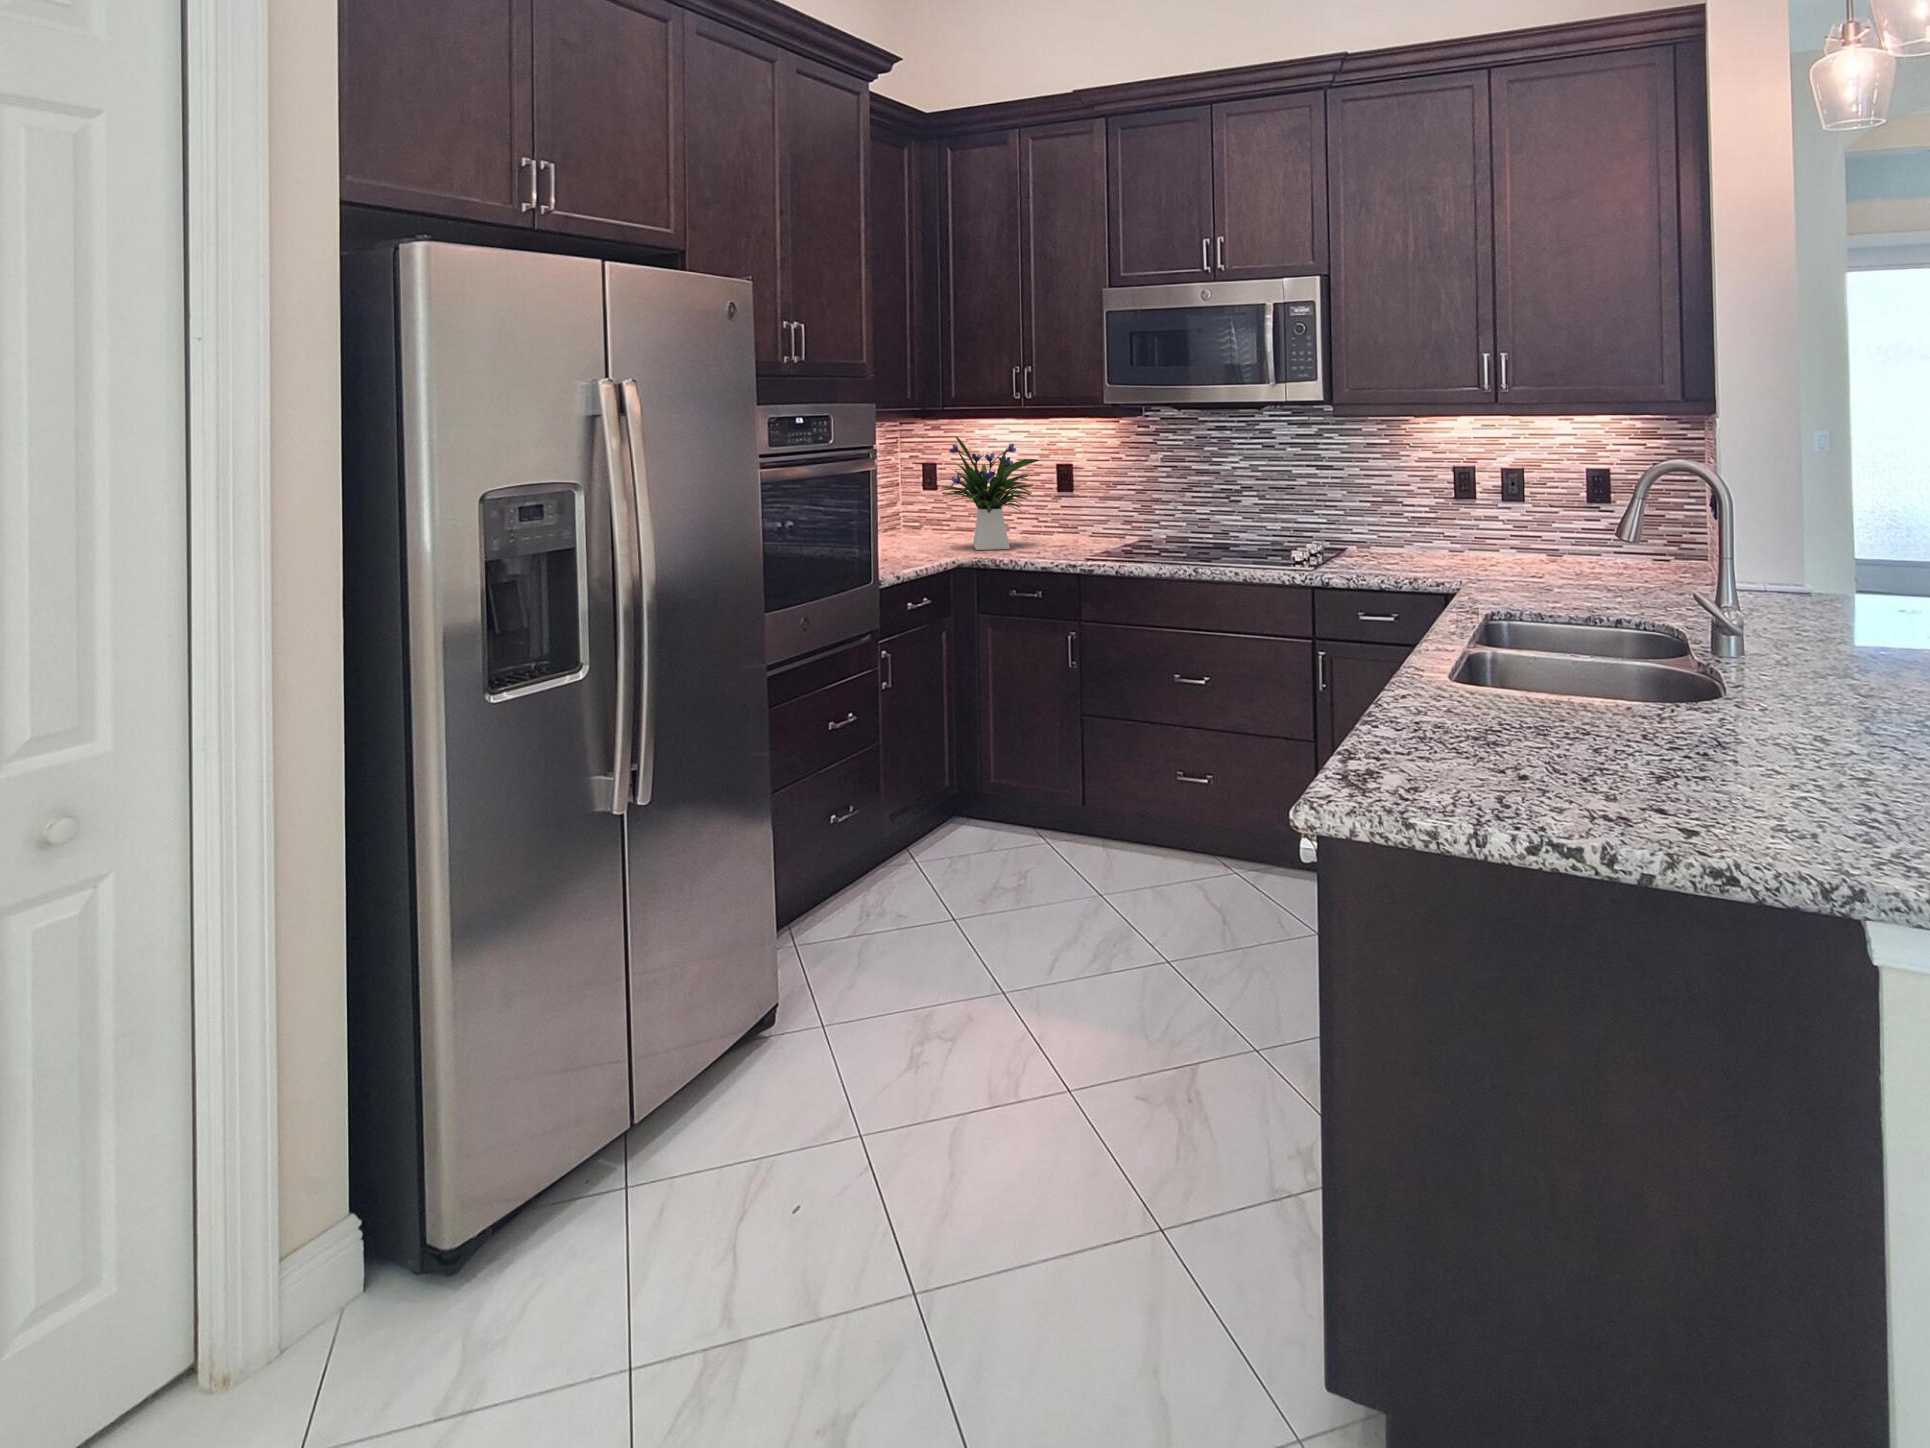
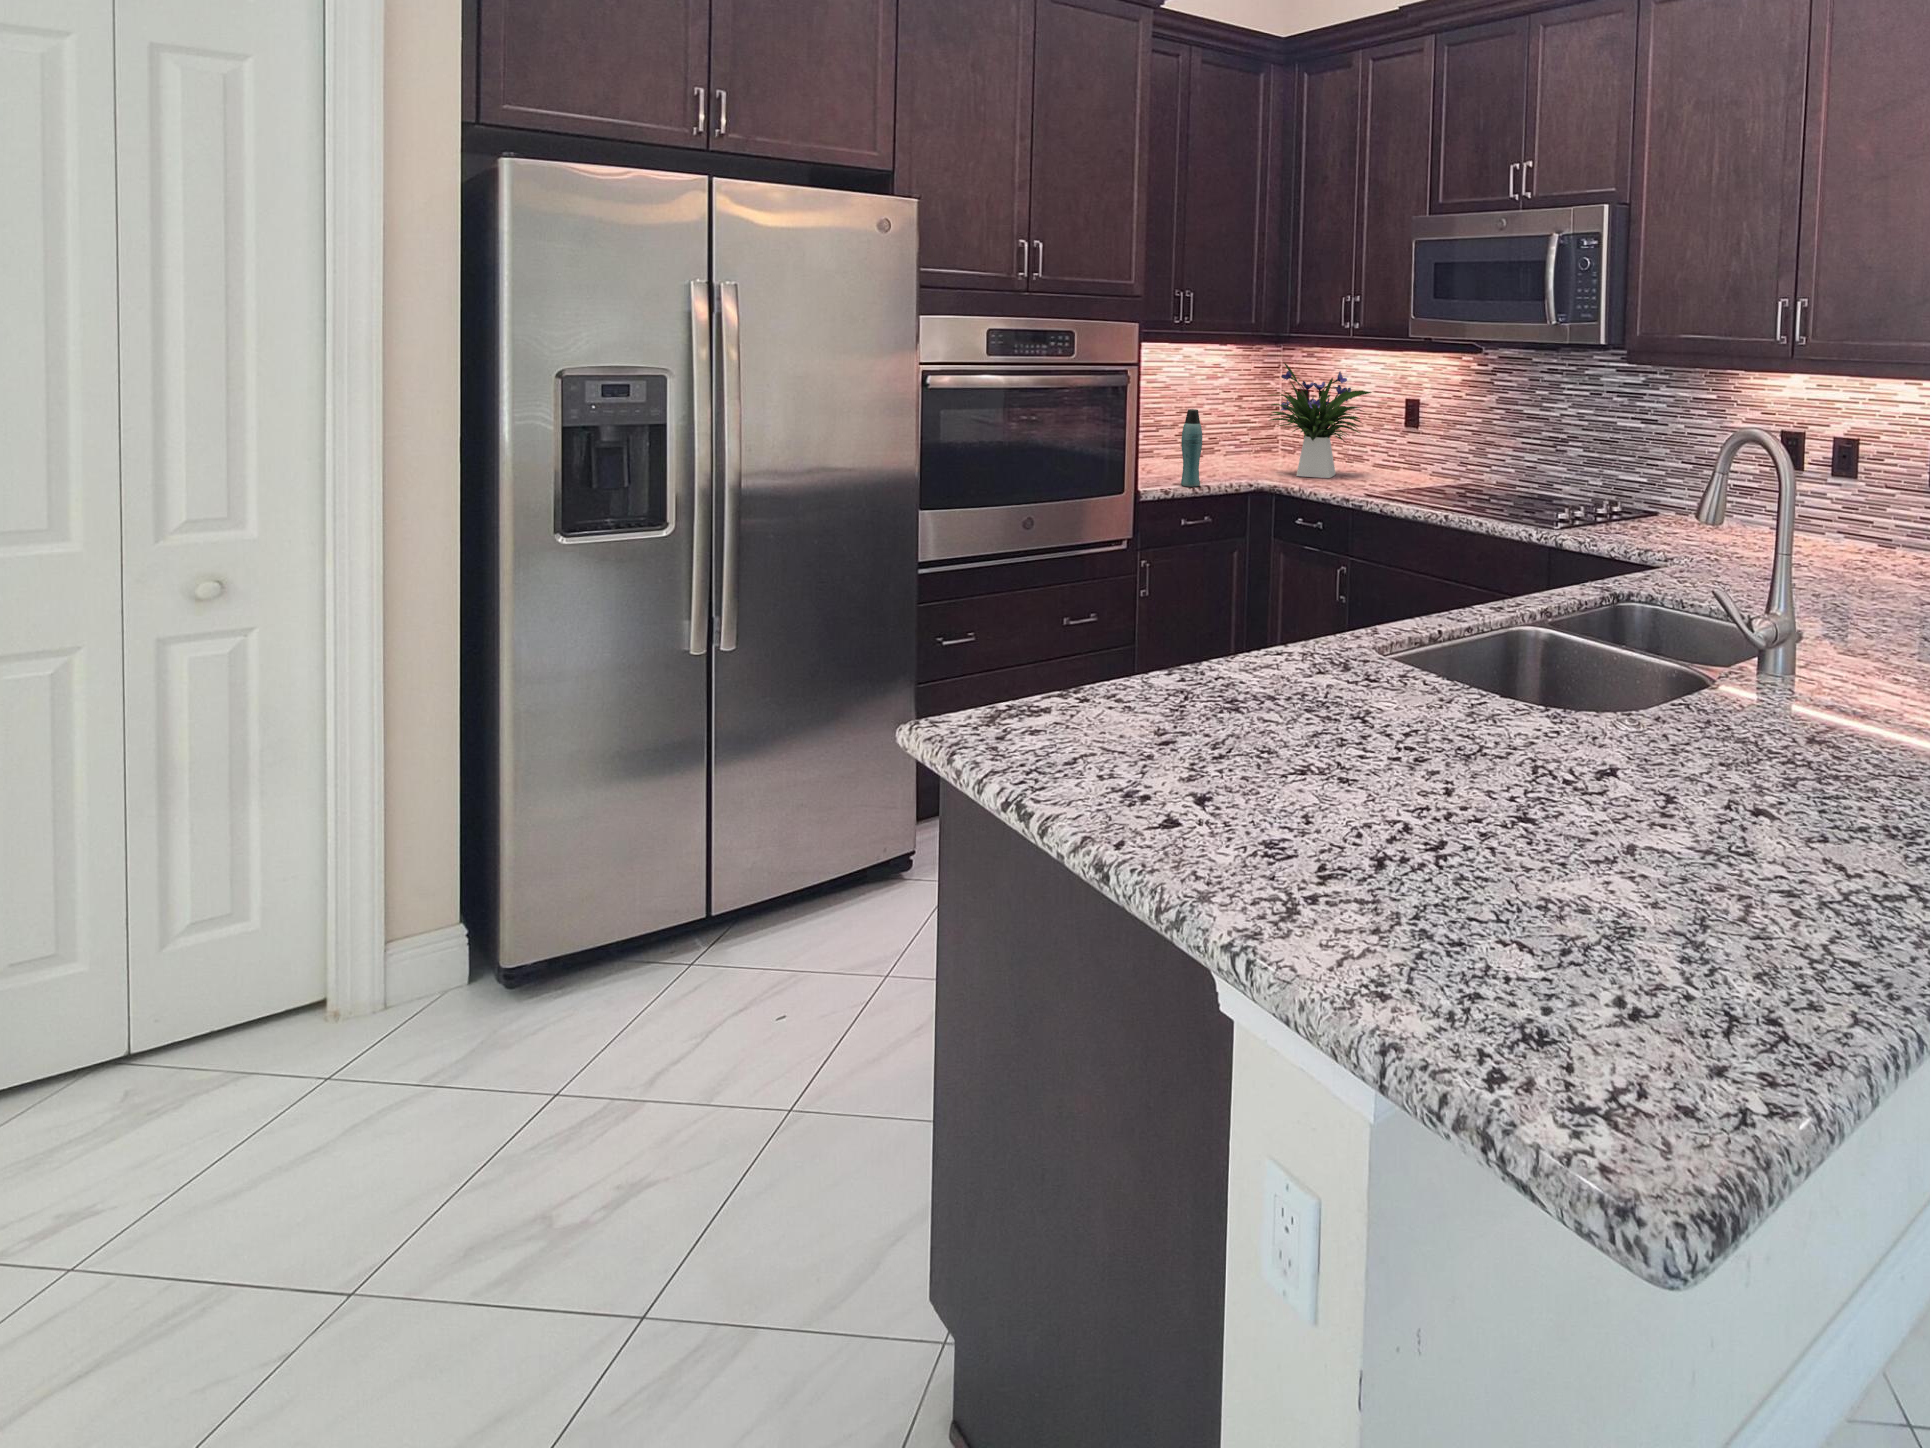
bottle: none [893,490,915,570] -> present [1181,409,1202,487]

